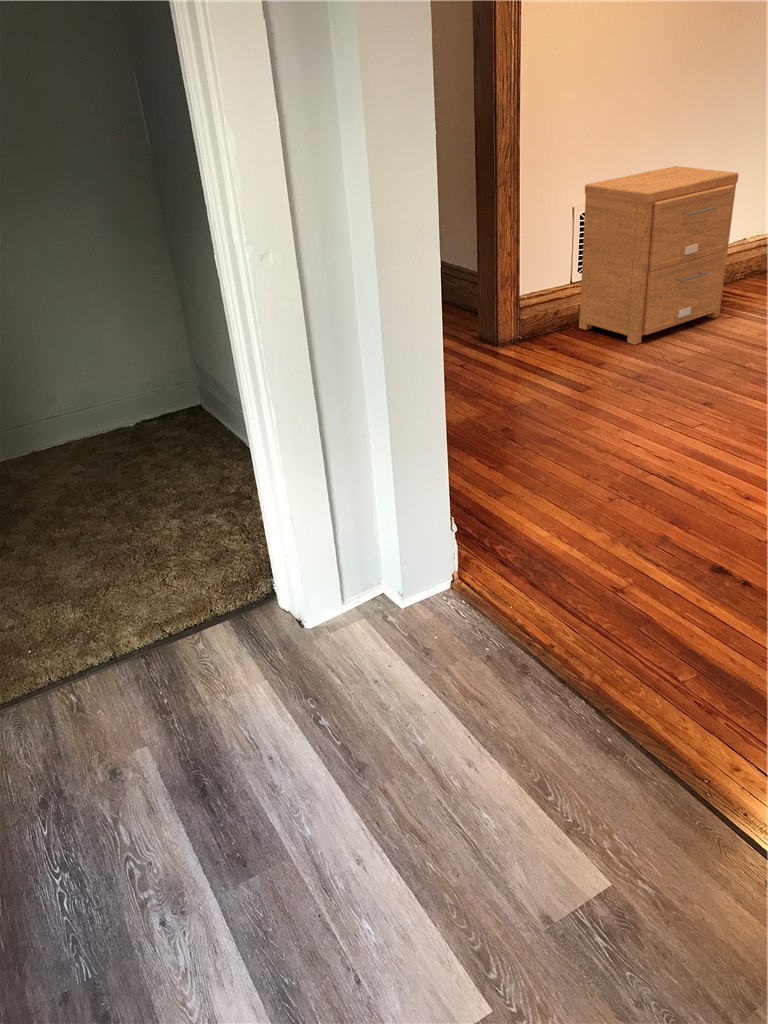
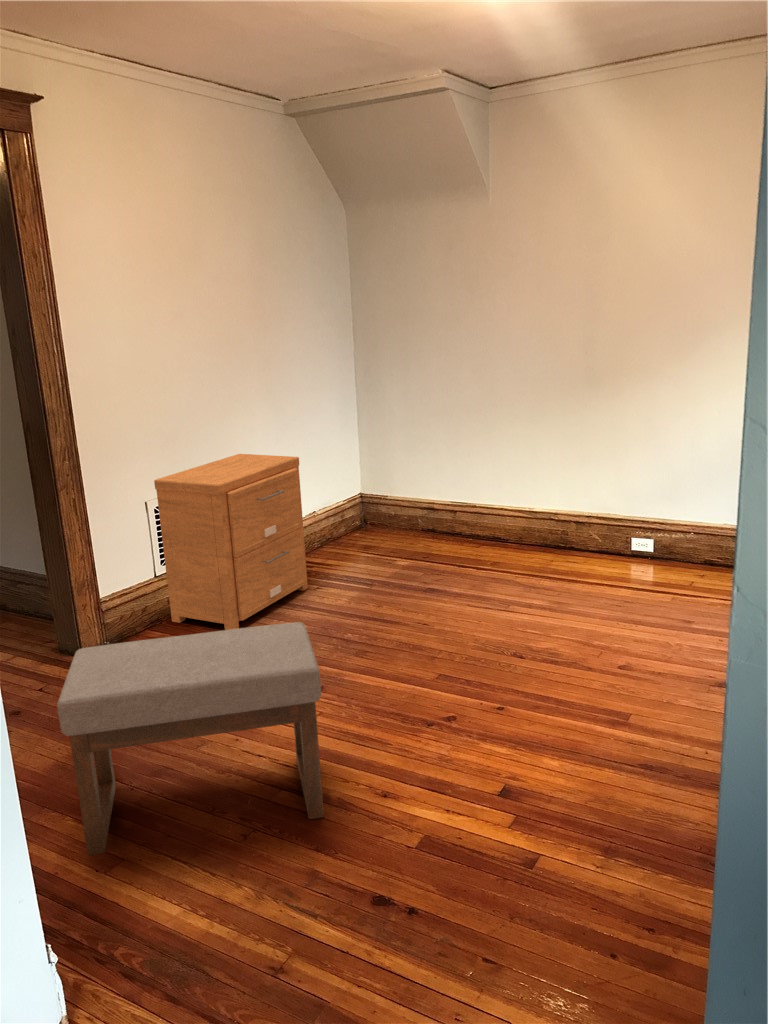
ottoman: none [477,321,707,501] -> present [57,622,324,855]

